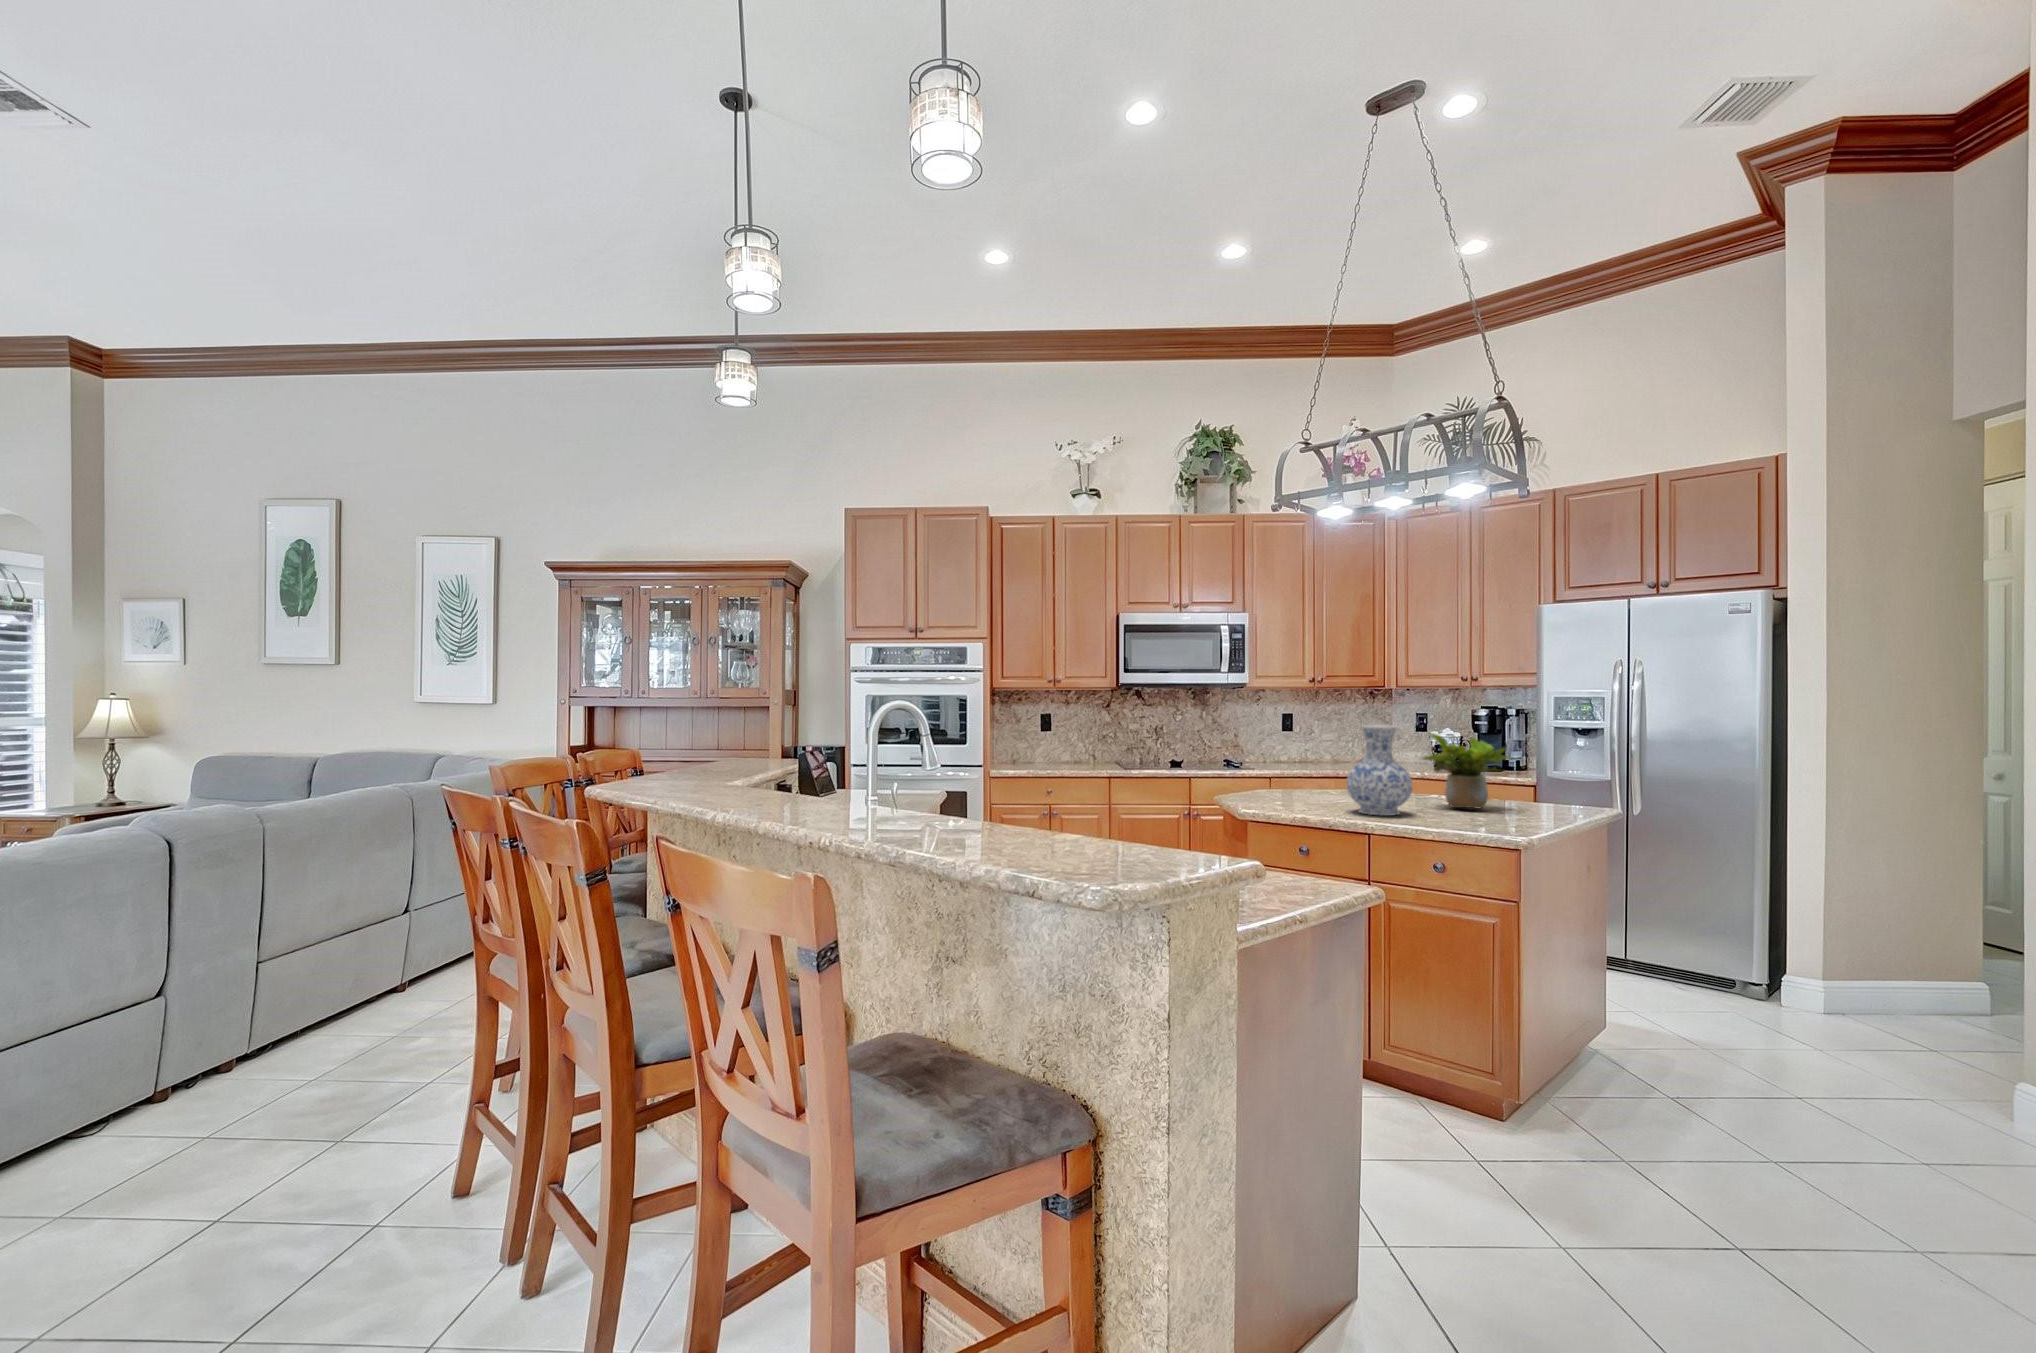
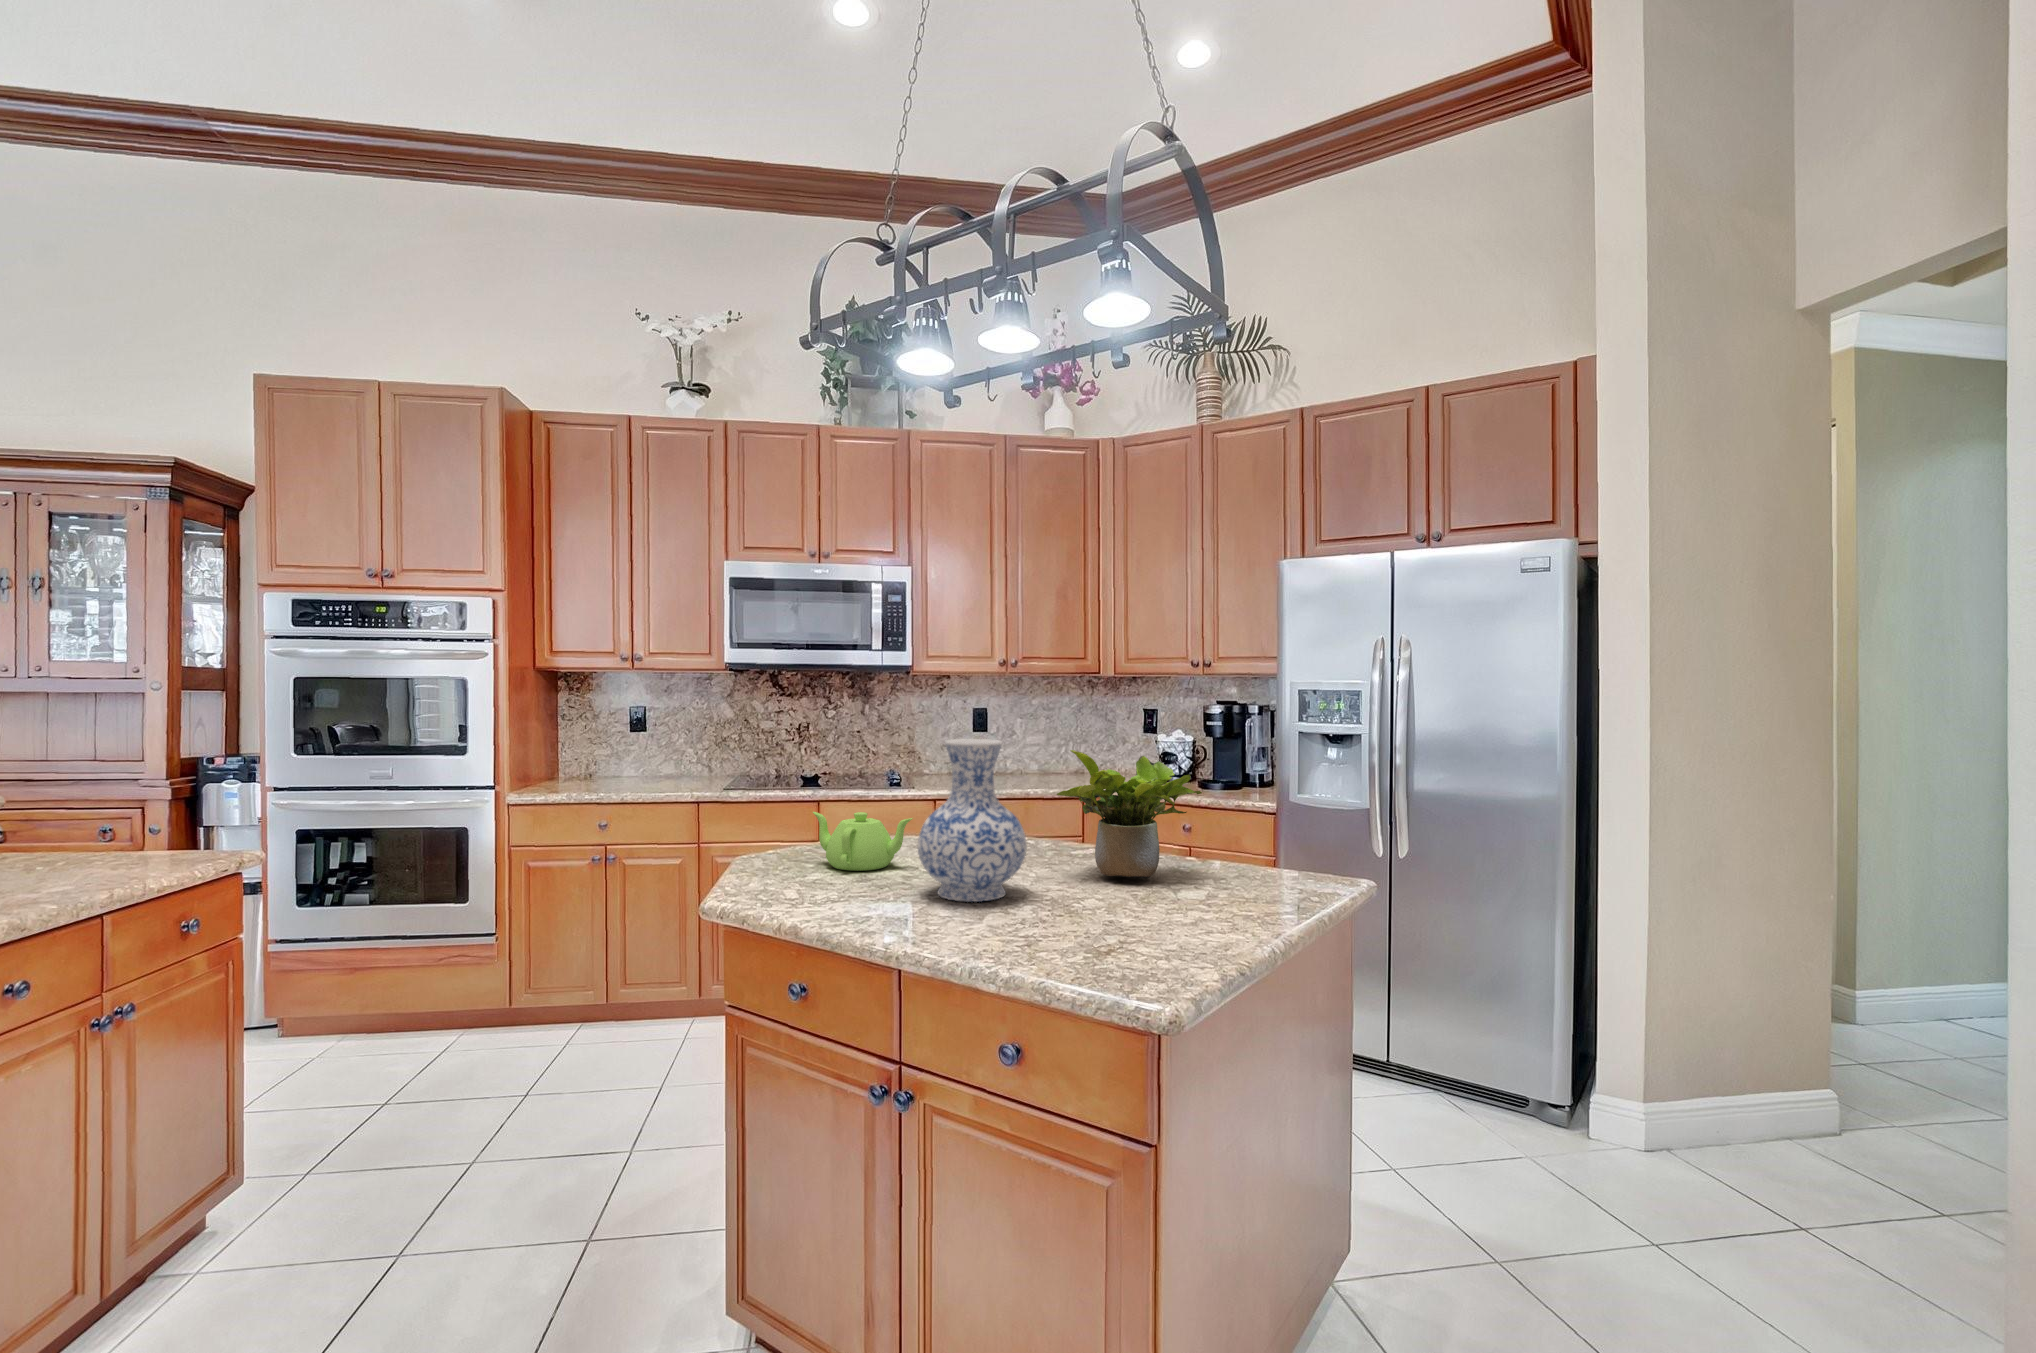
teapot: none [1263,770,1328,803] -> present [813,812,913,871]

